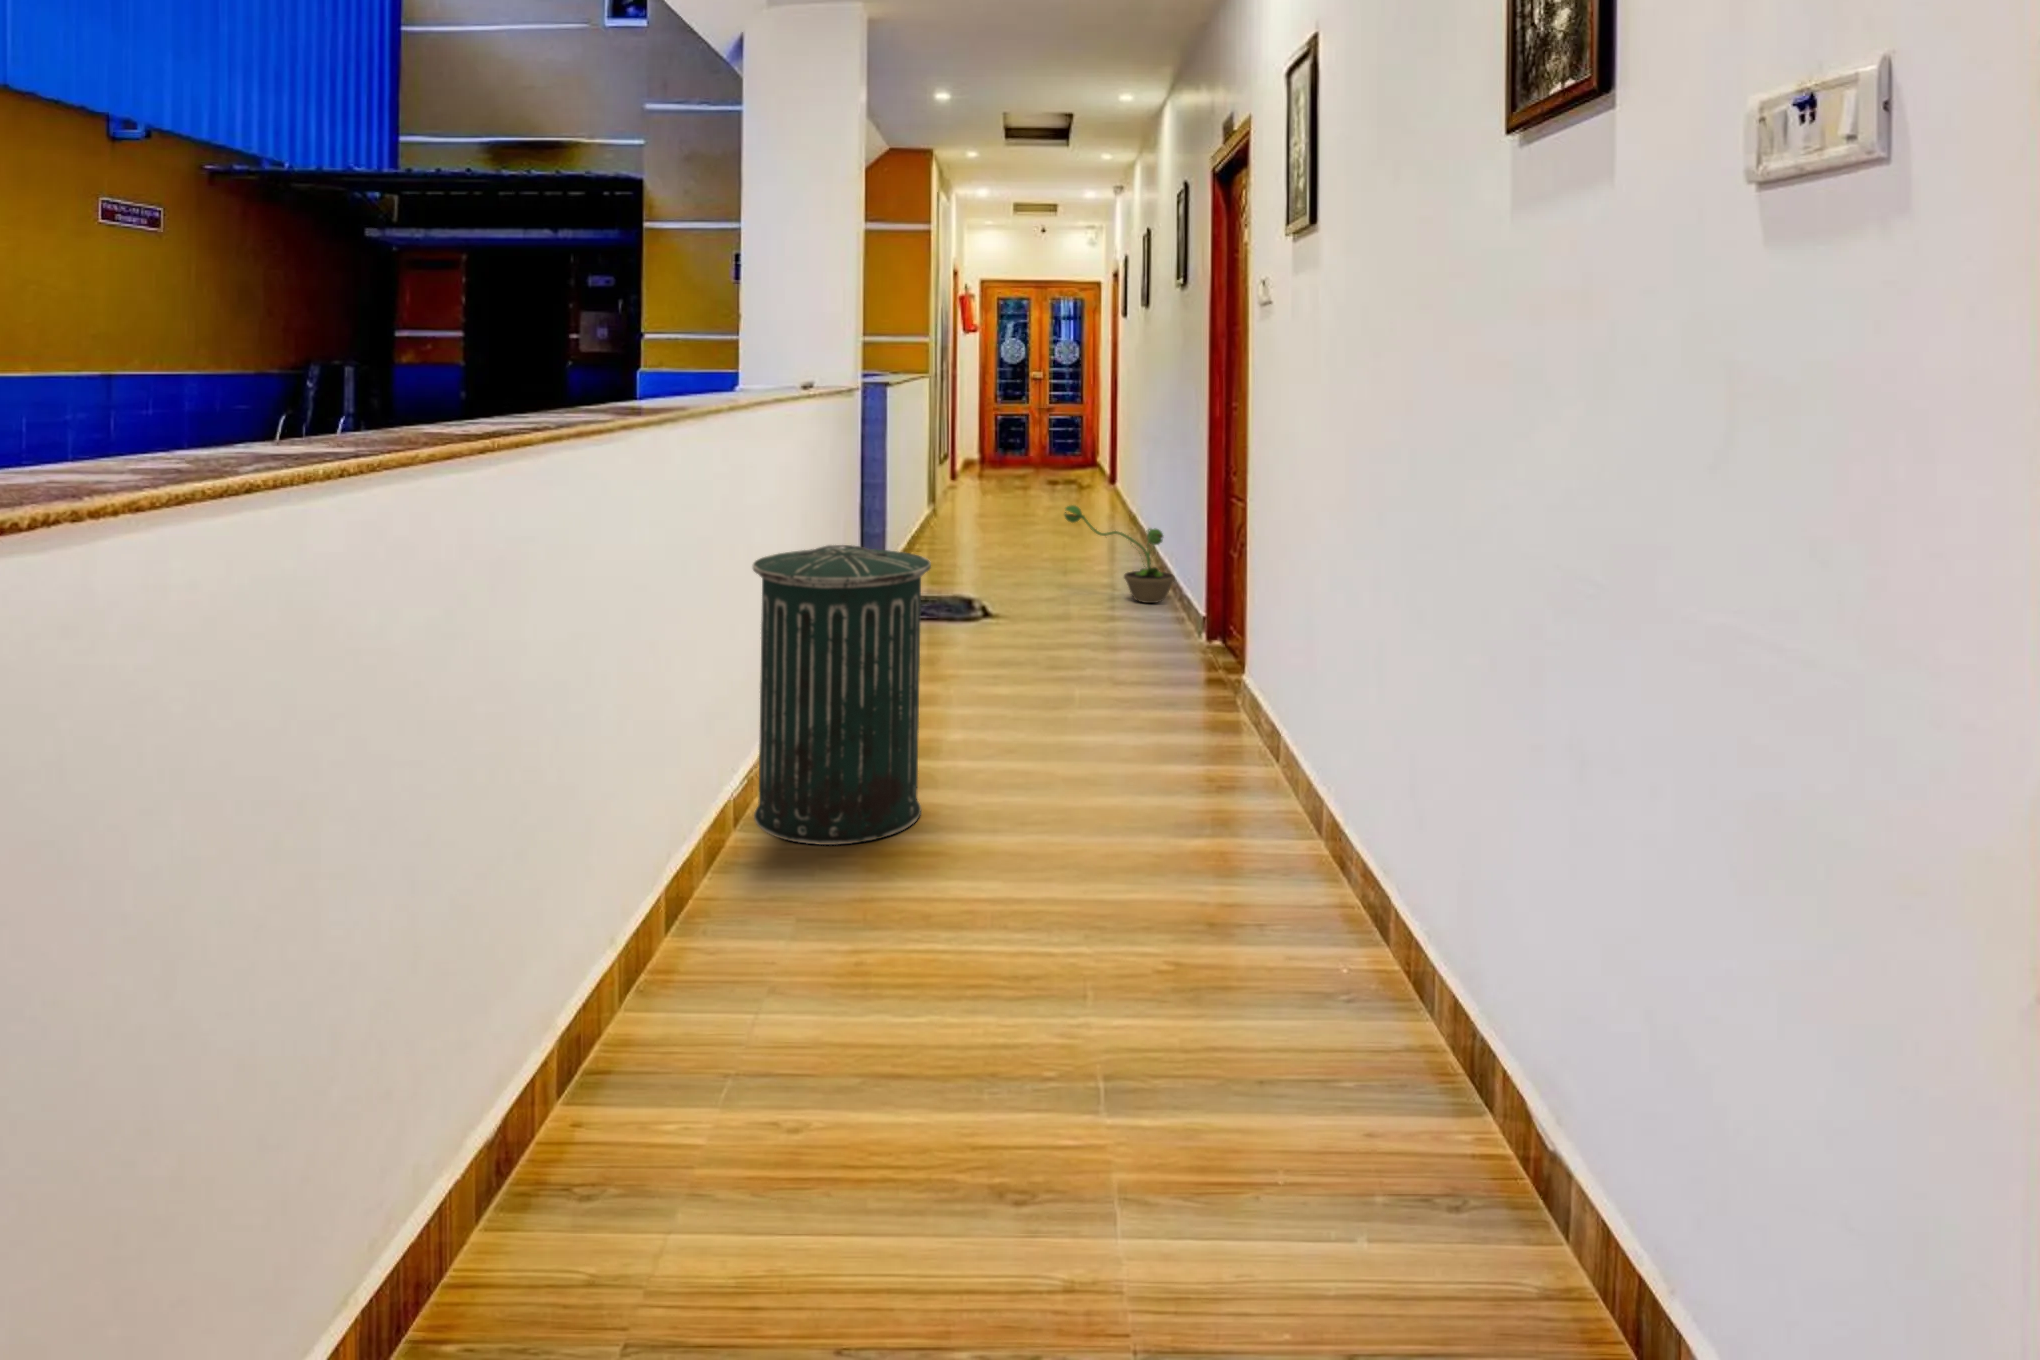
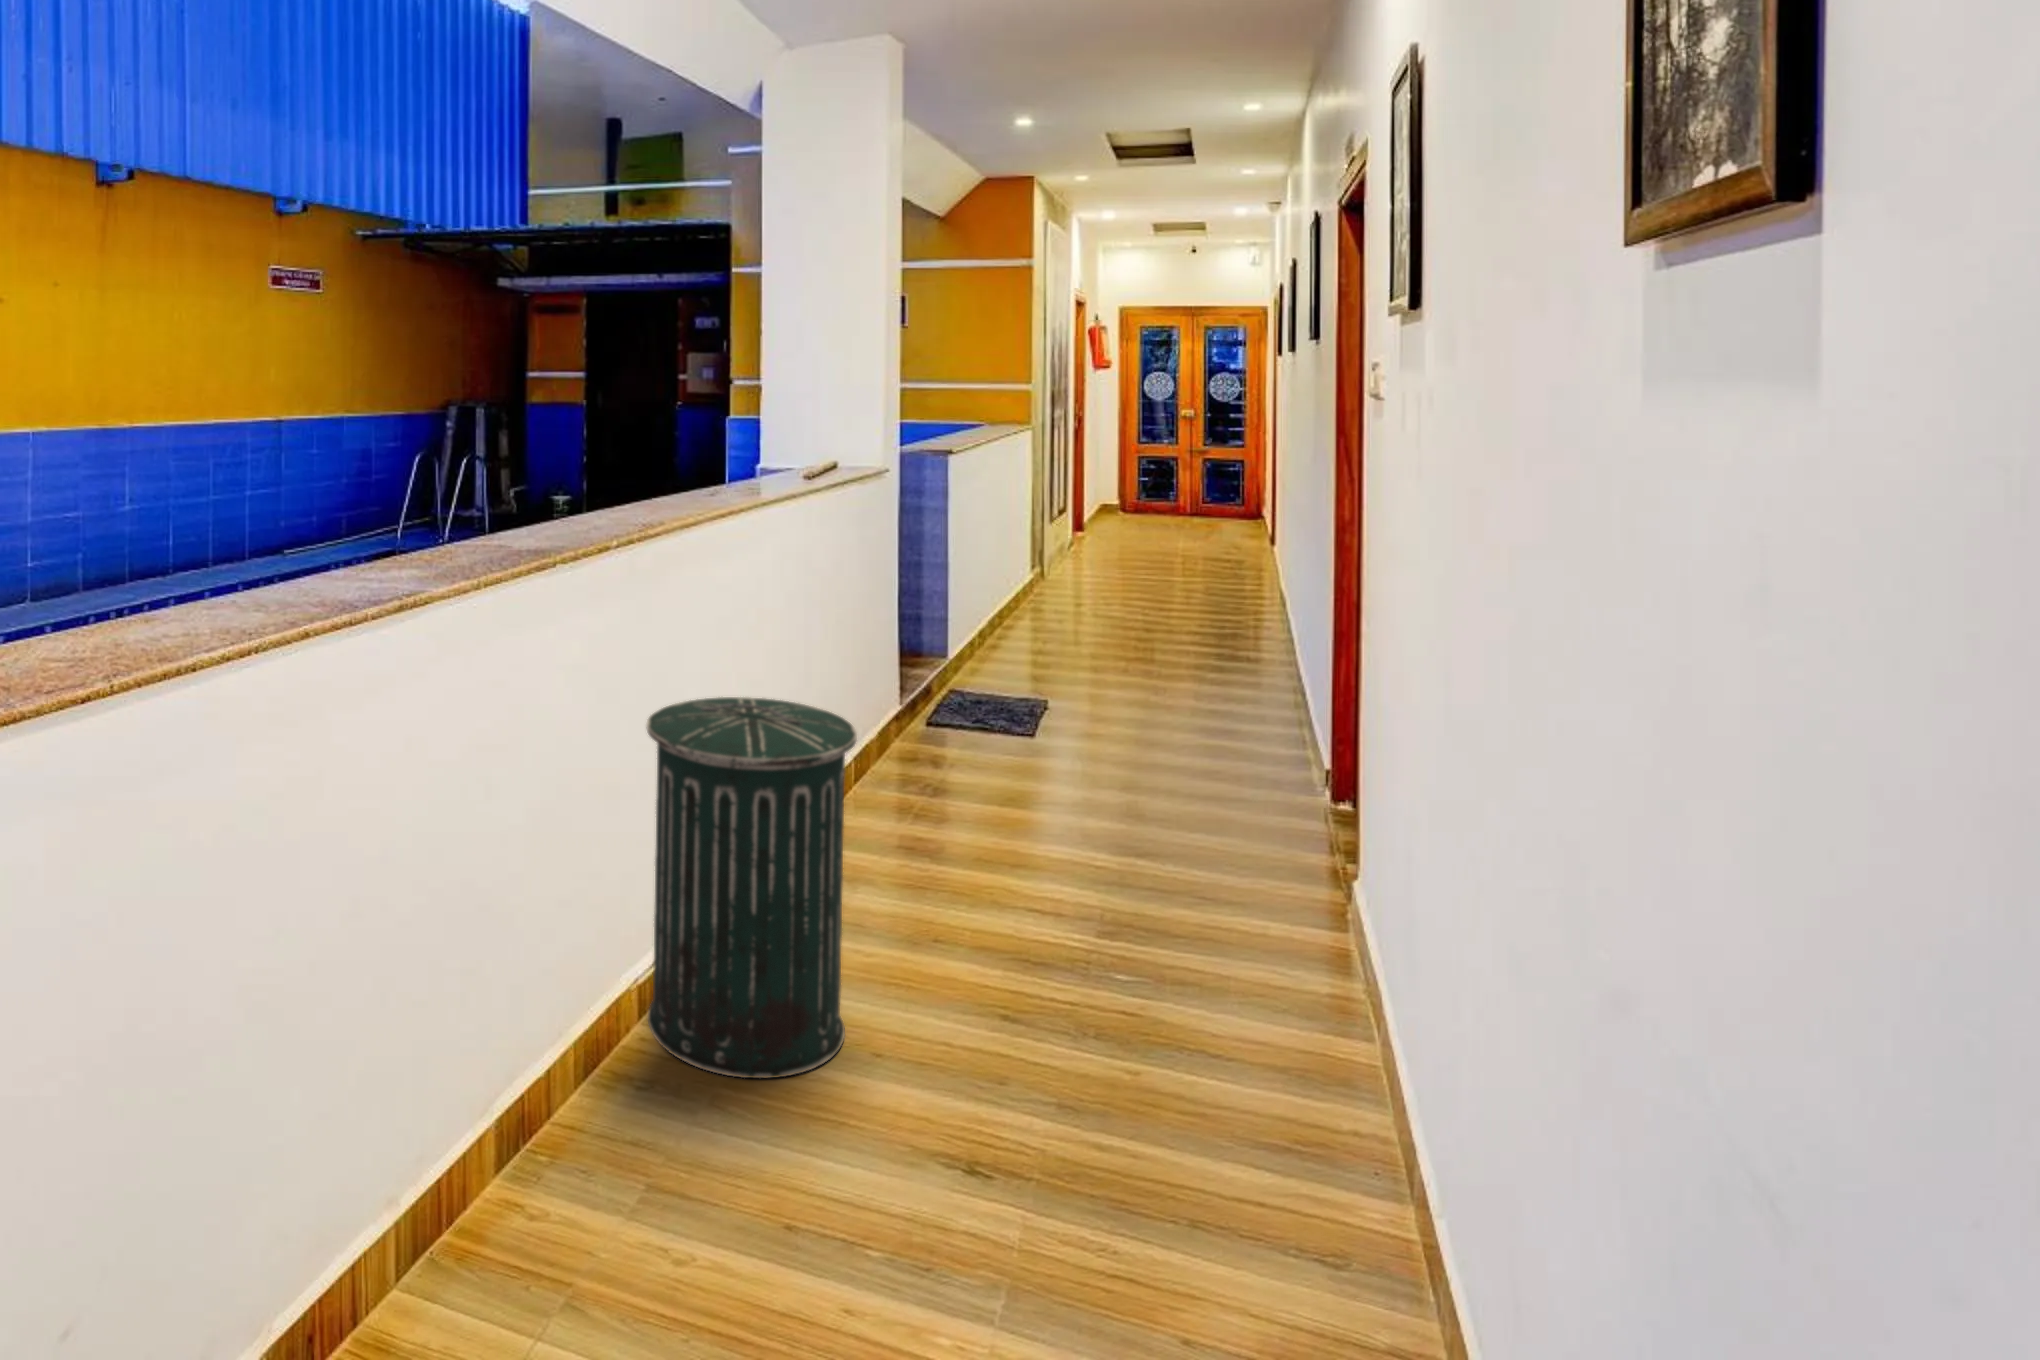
decorative plant: present [1064,505,1175,603] -> none [1148,614,1304,749]

